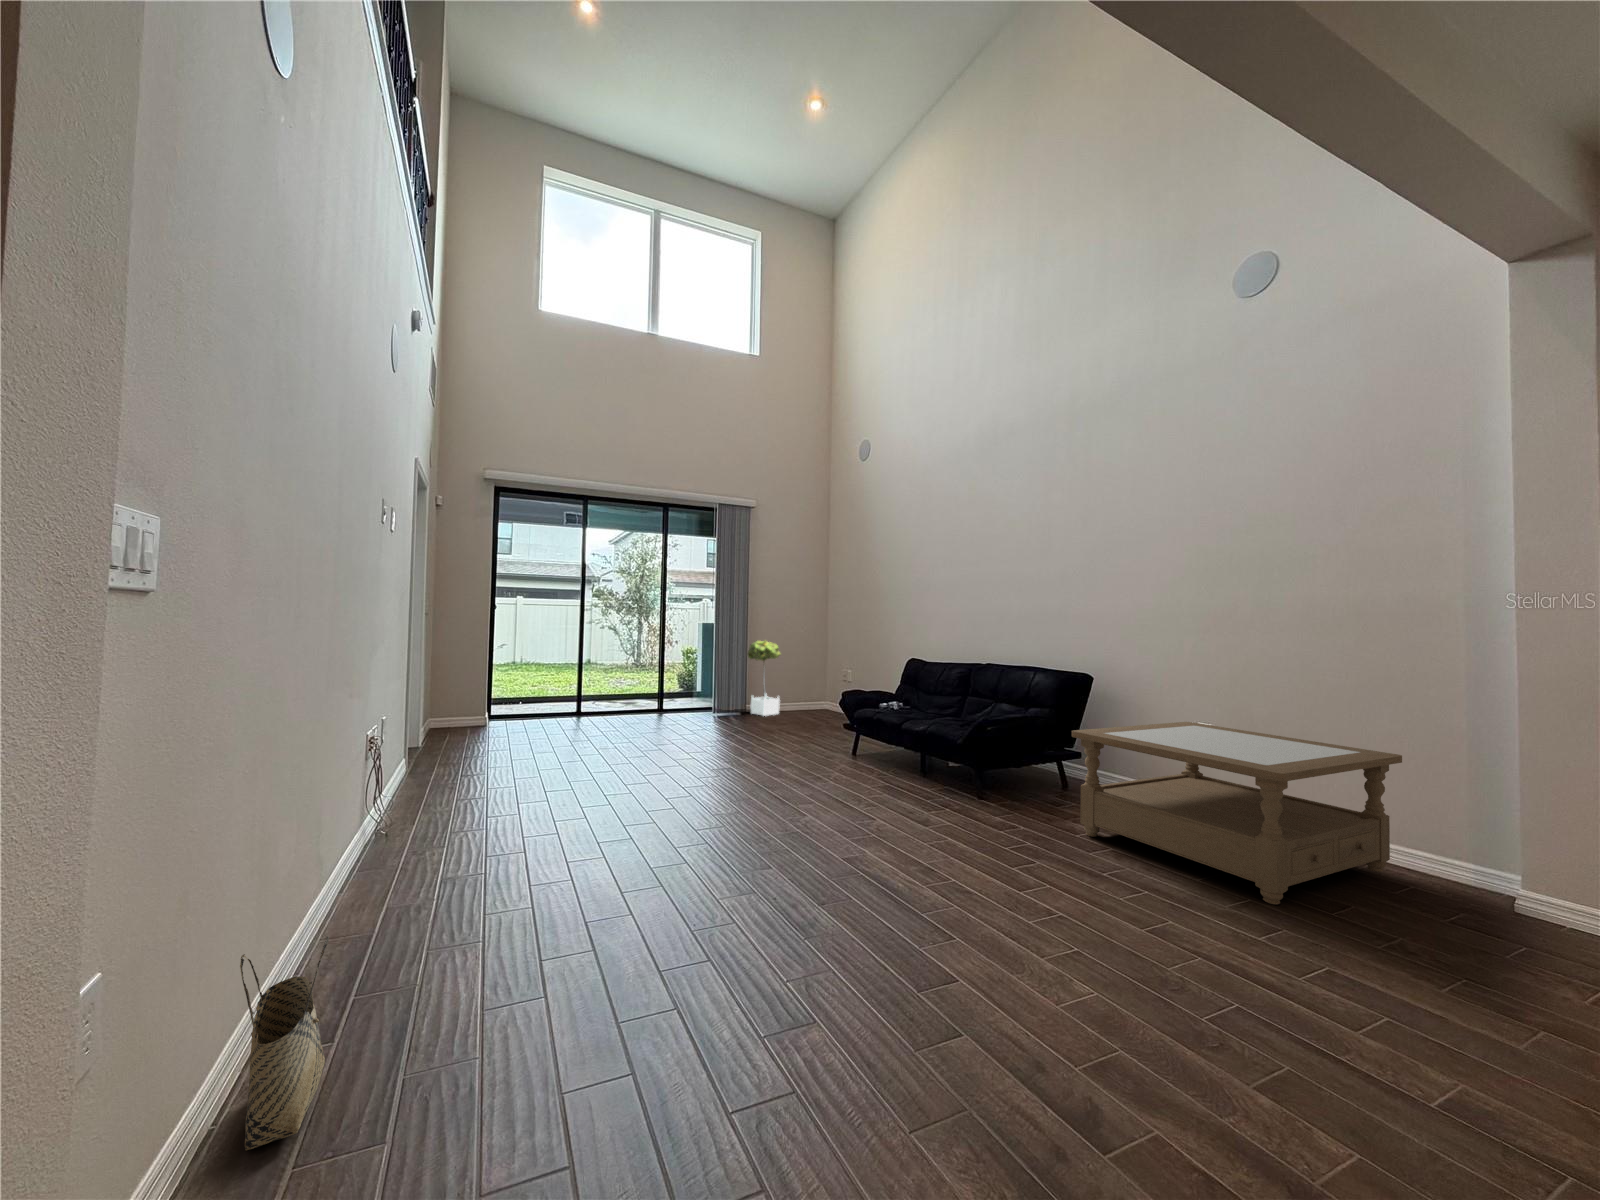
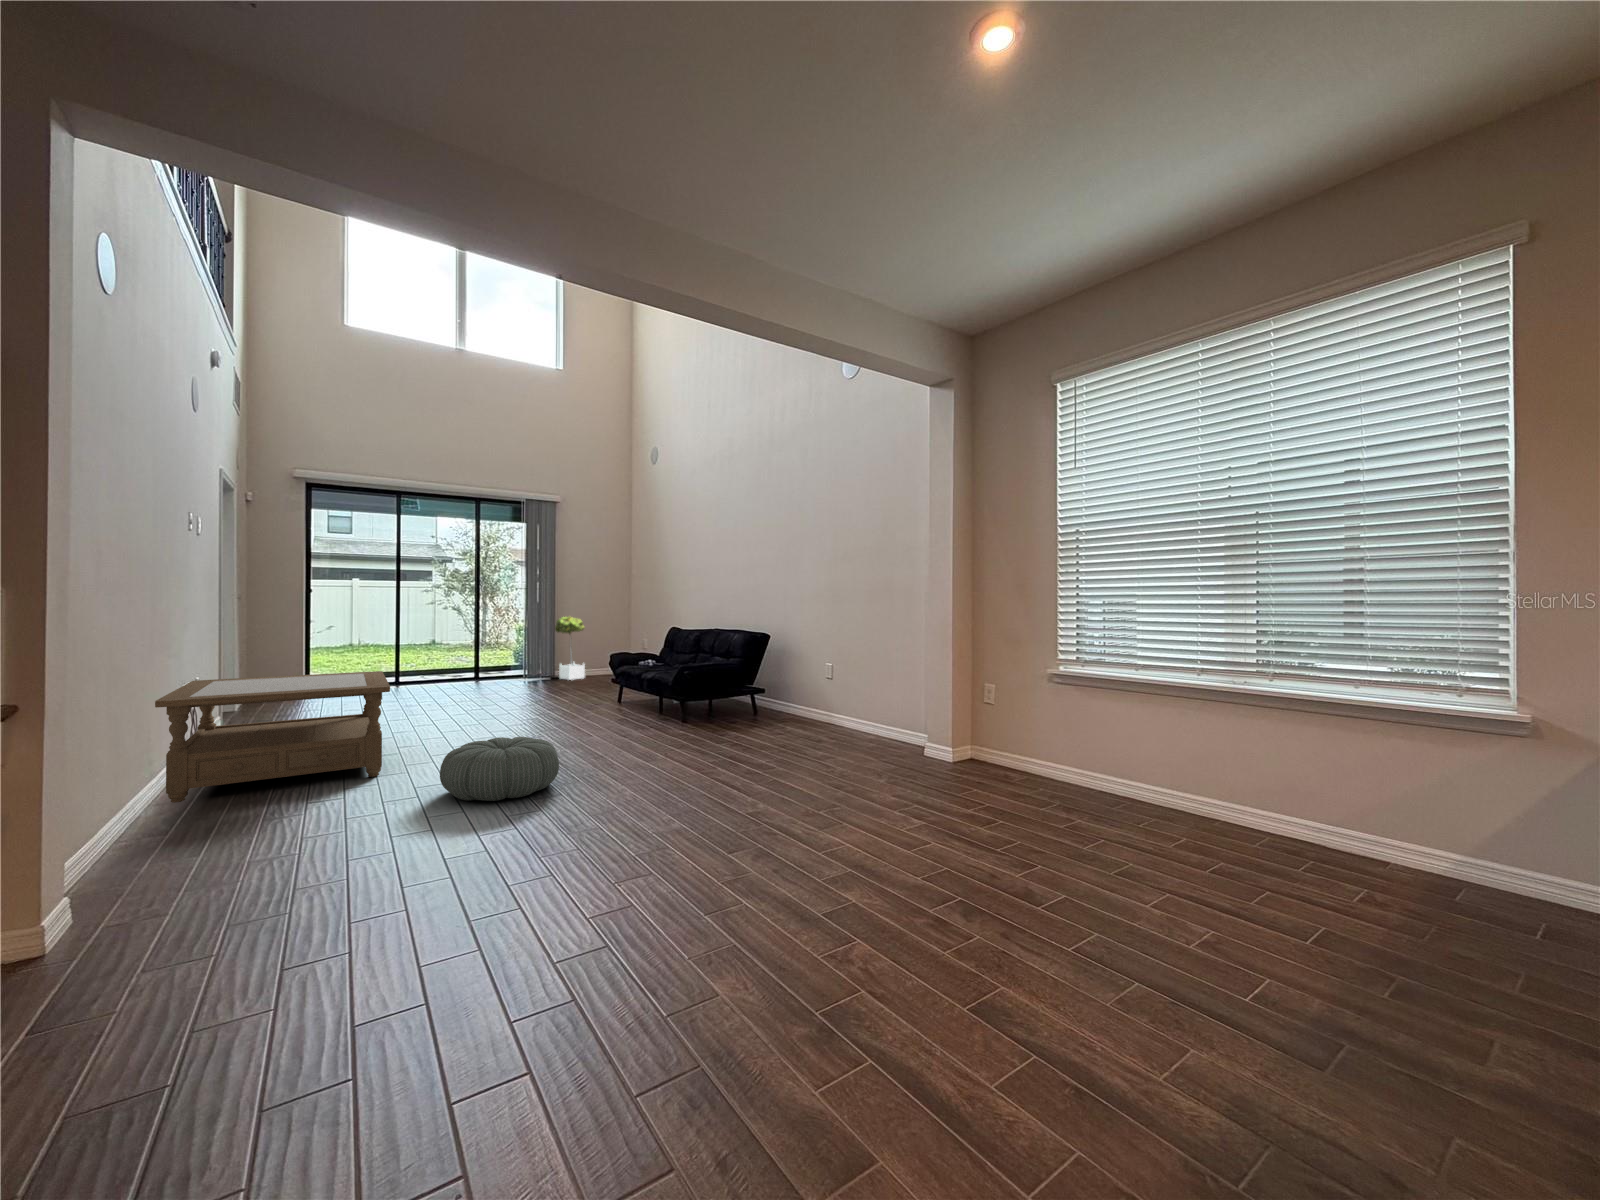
coffee table: present [1072,722,1402,905] -> present [155,671,390,803]
pouf: none [747,854,936,998] -> present [440,737,559,801]
woven basket: present [240,936,329,1150] -> none [115,764,165,858]

